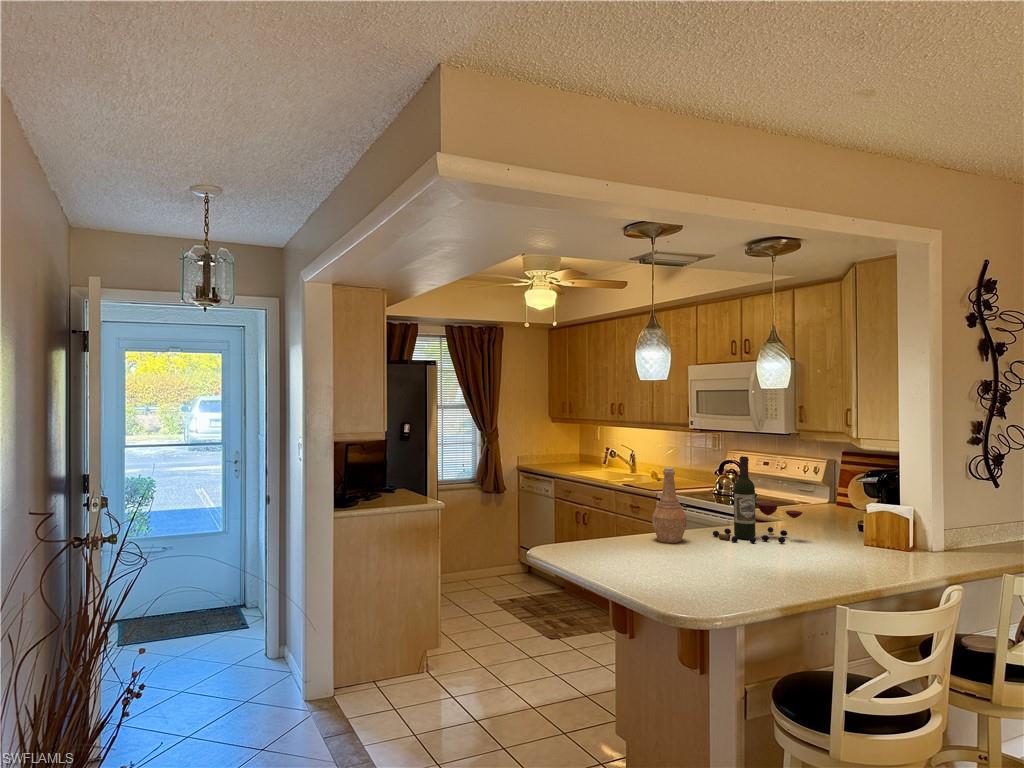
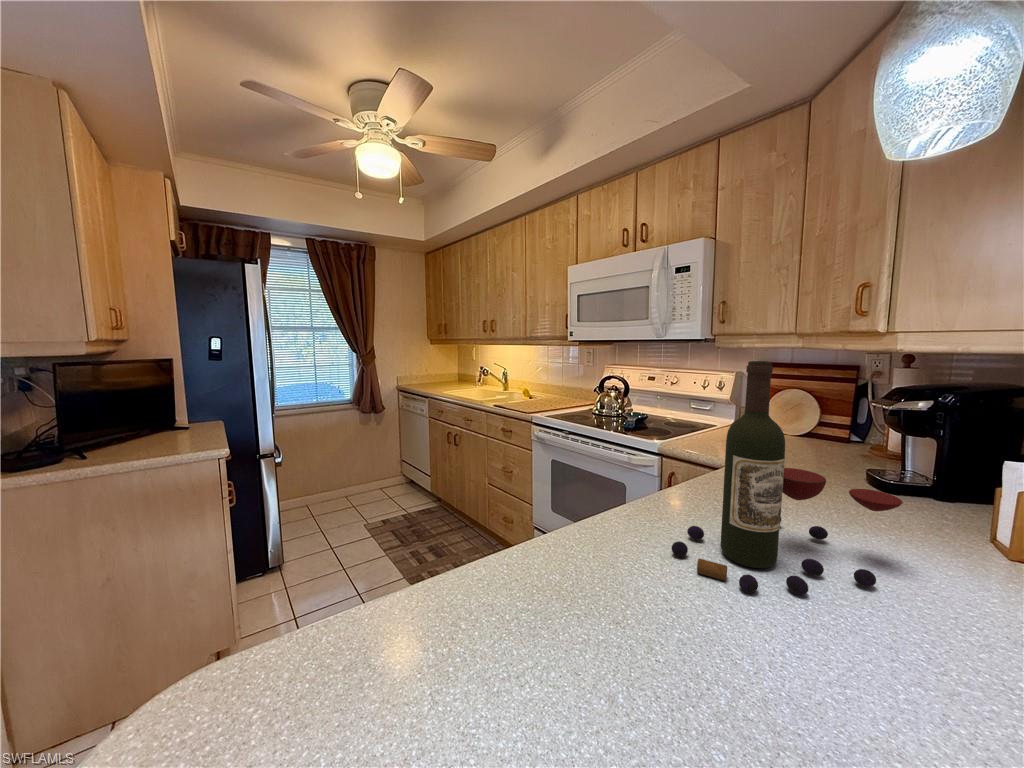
vase: present [652,467,687,543] -> none [529,395,630,627]

